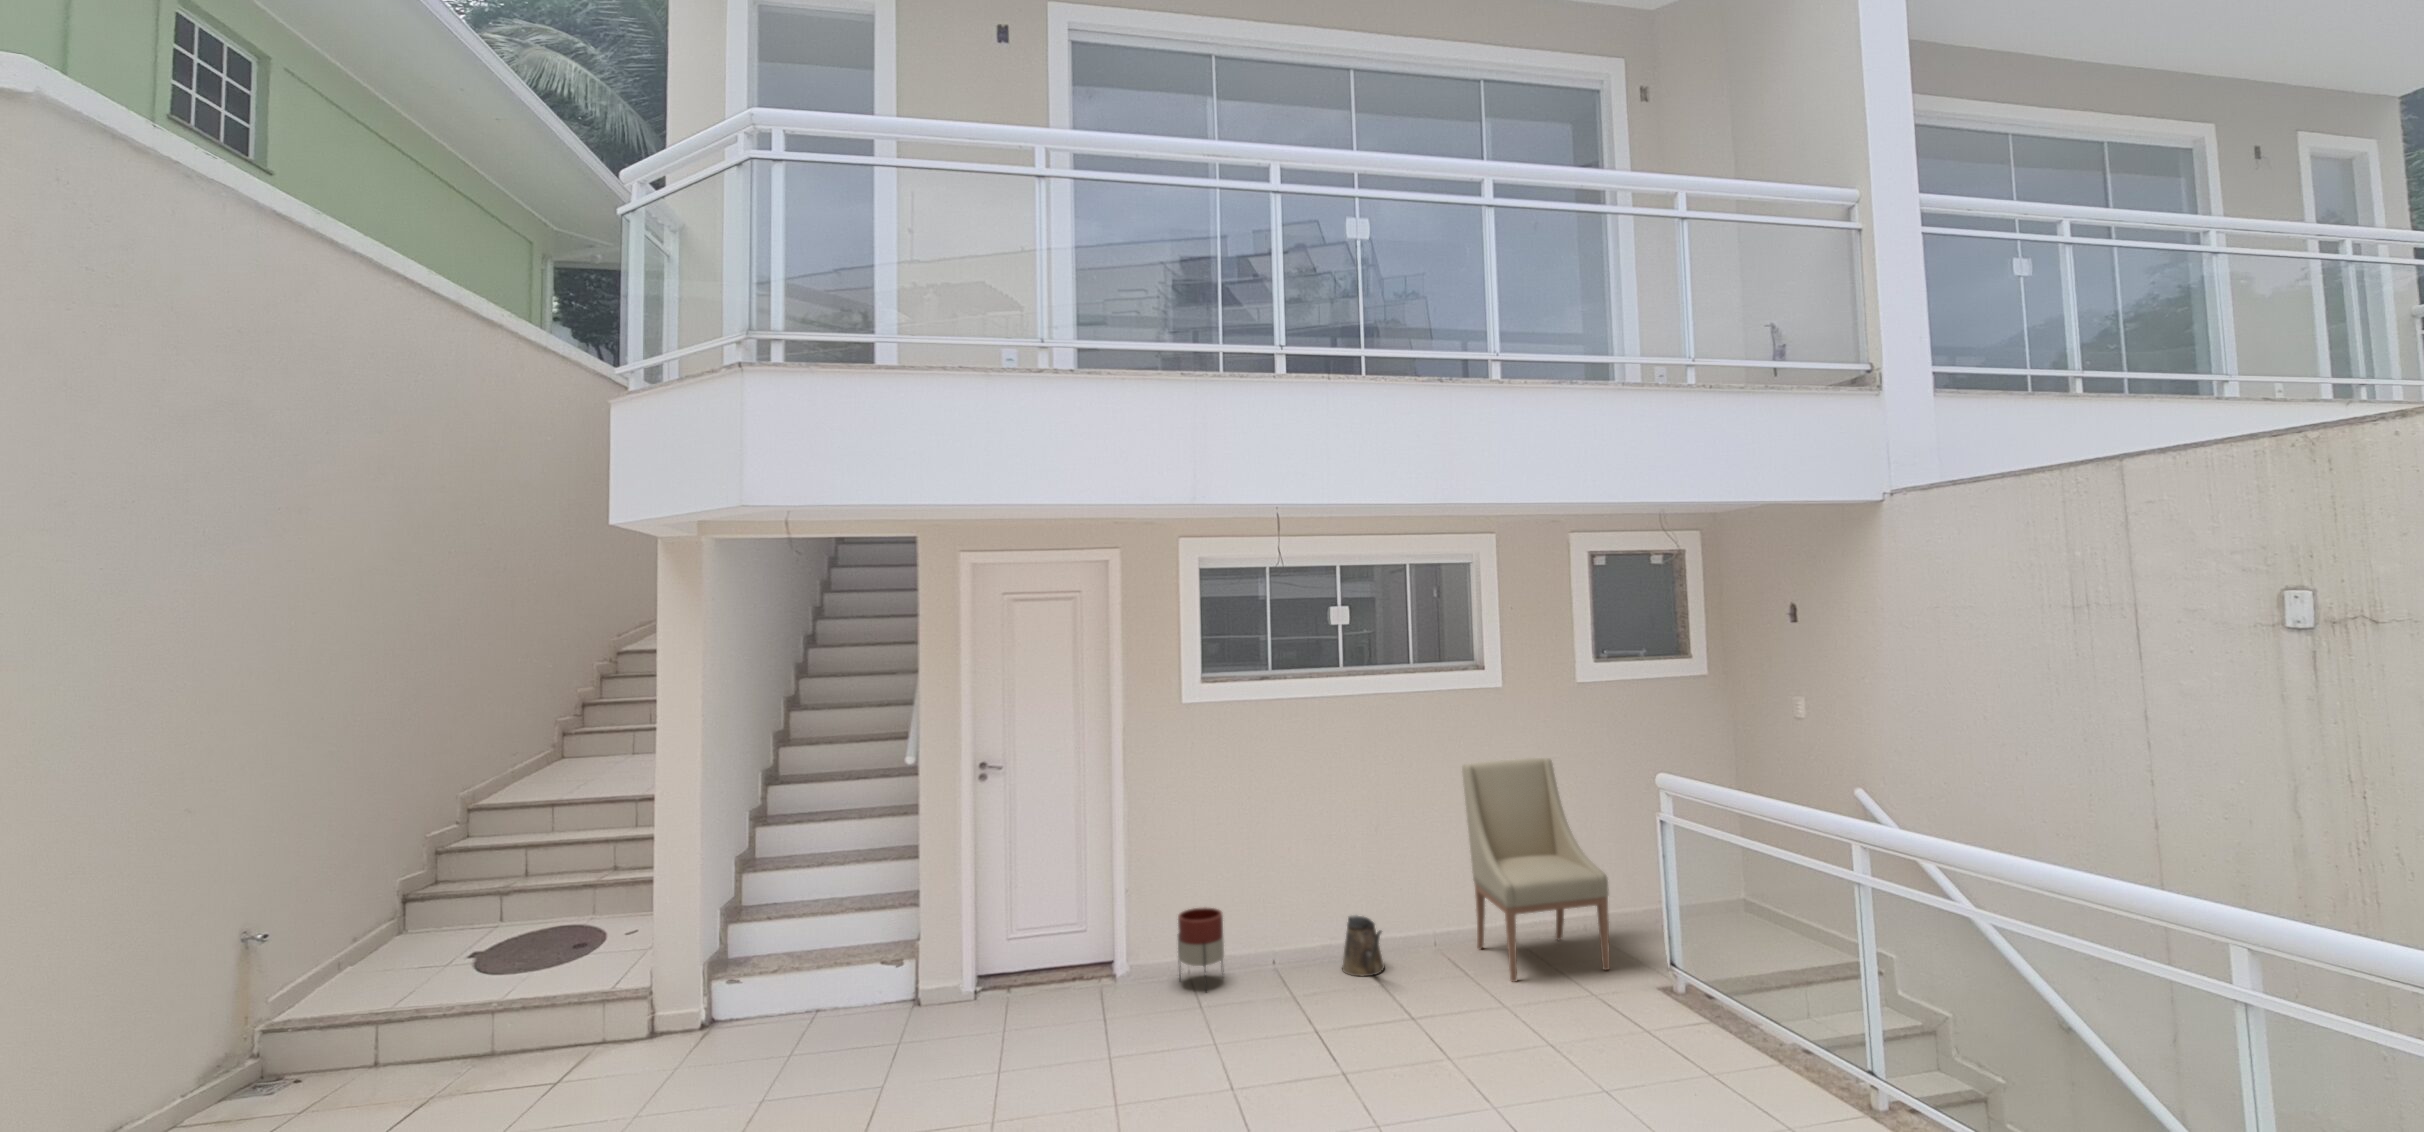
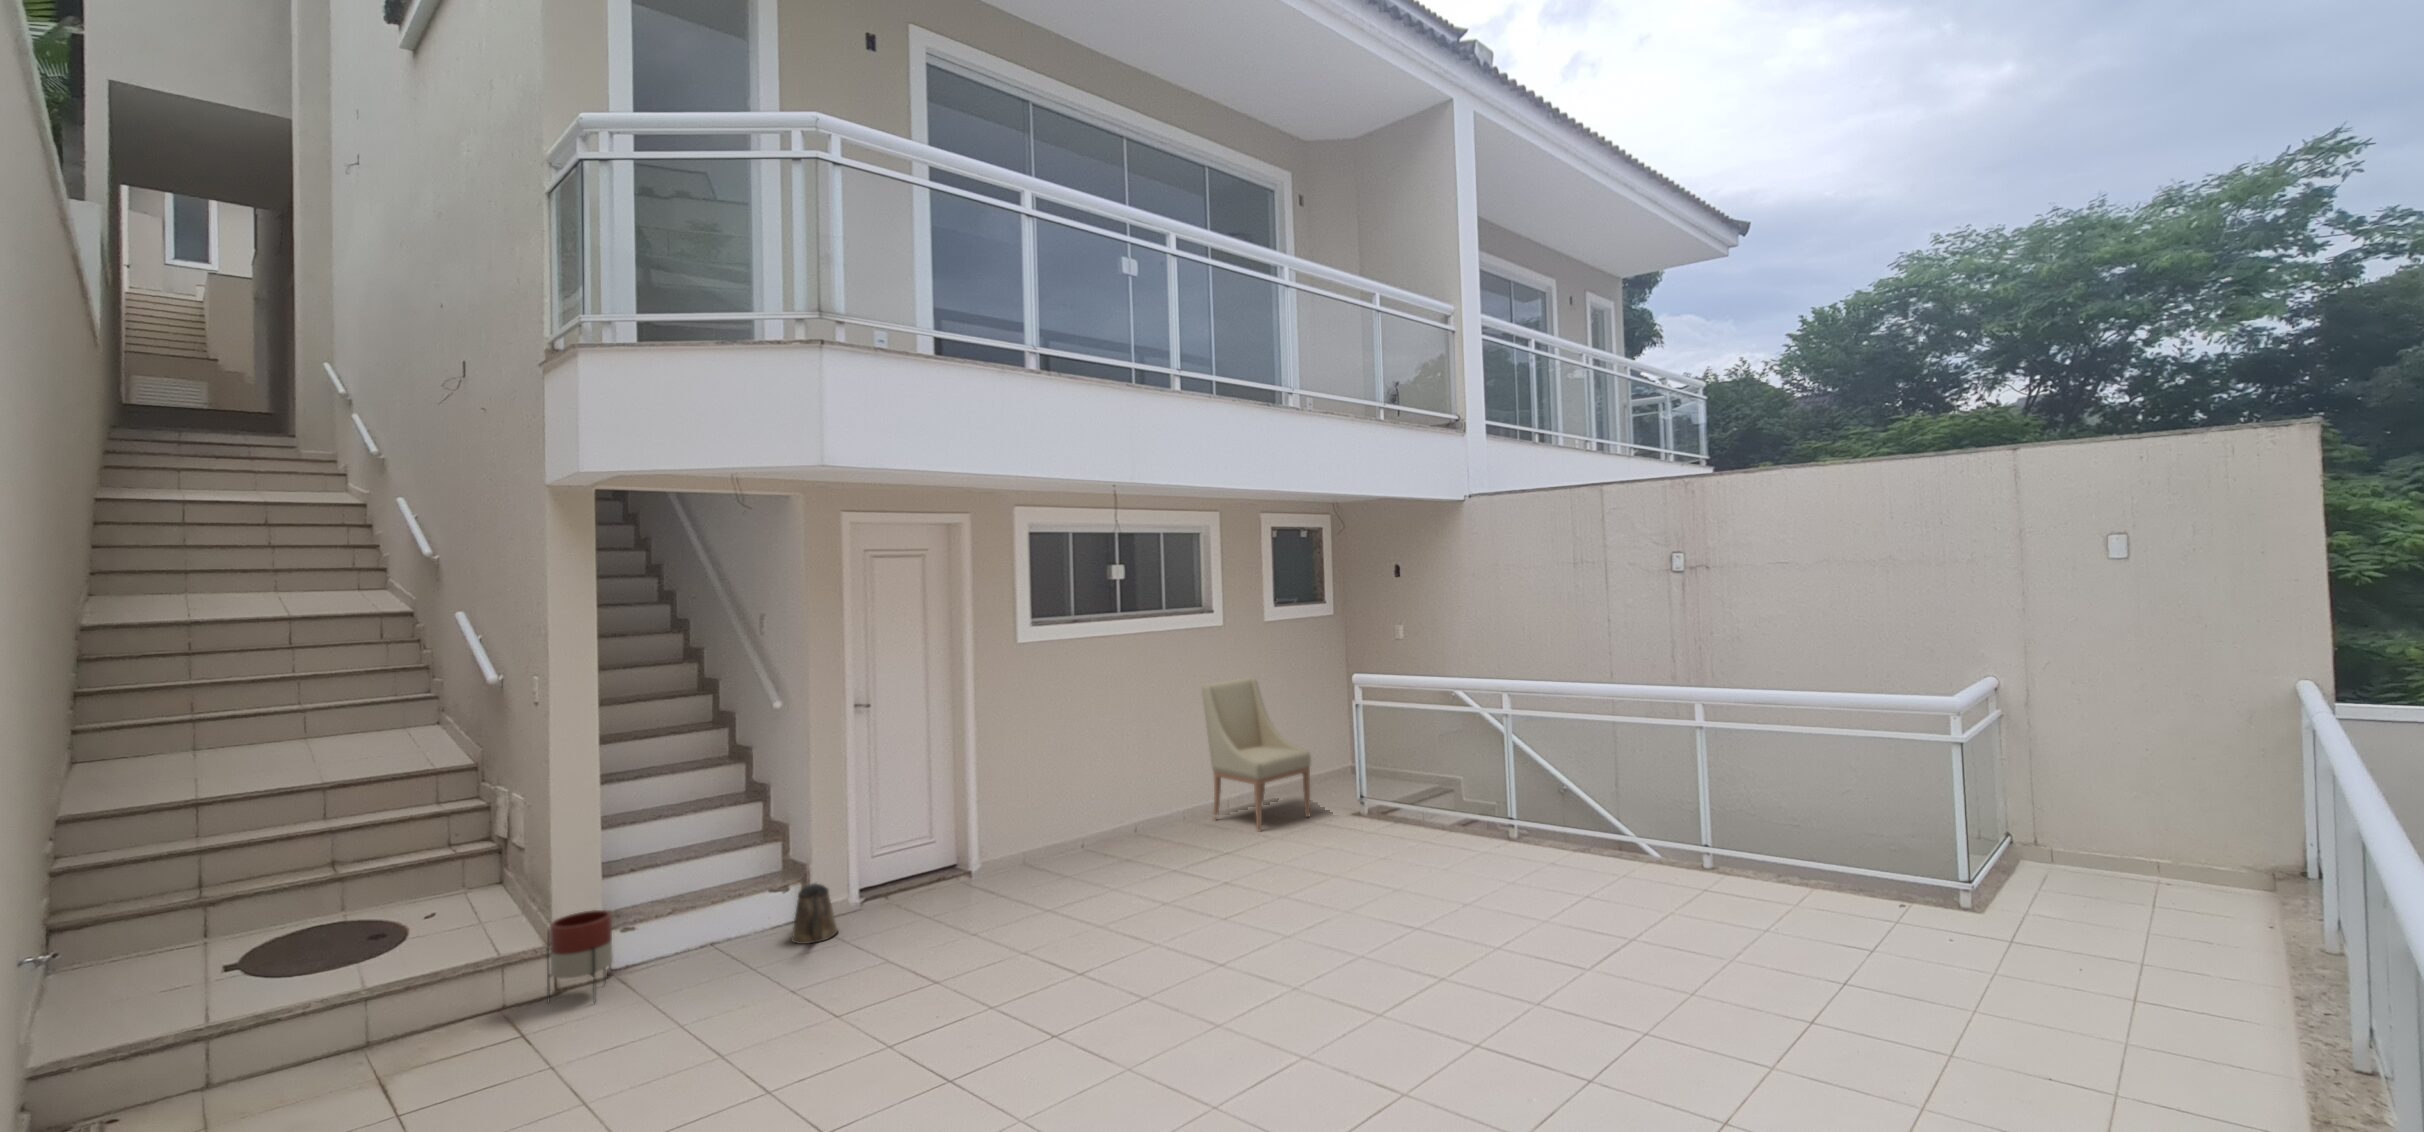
planter: present [1178,907,1224,983] -> present [547,910,613,1000]
watering can: present [1342,915,1385,976] -> present [791,883,838,944]

